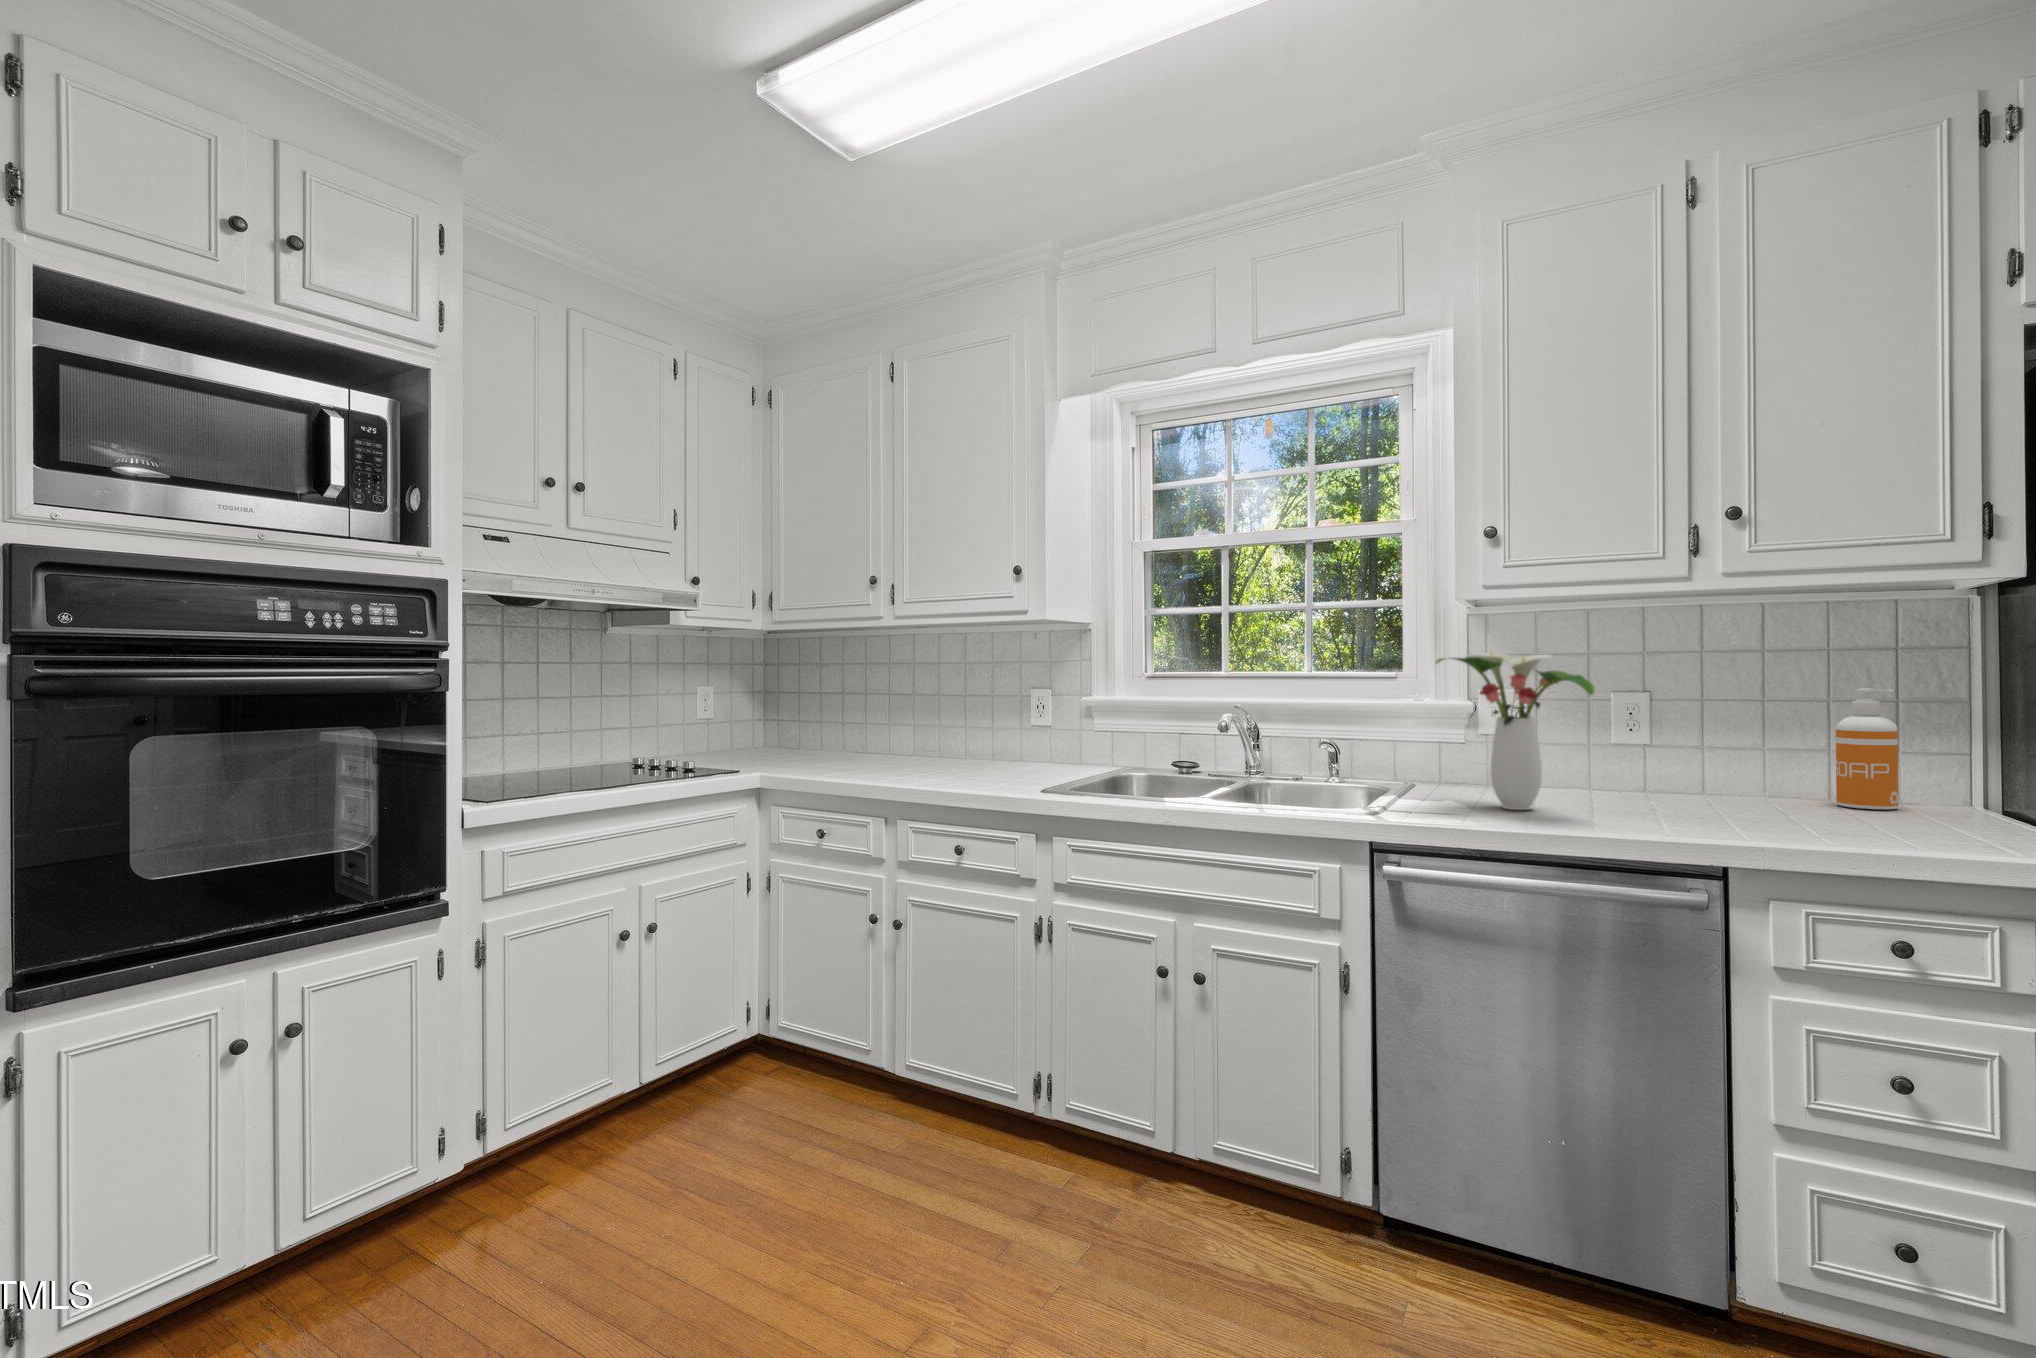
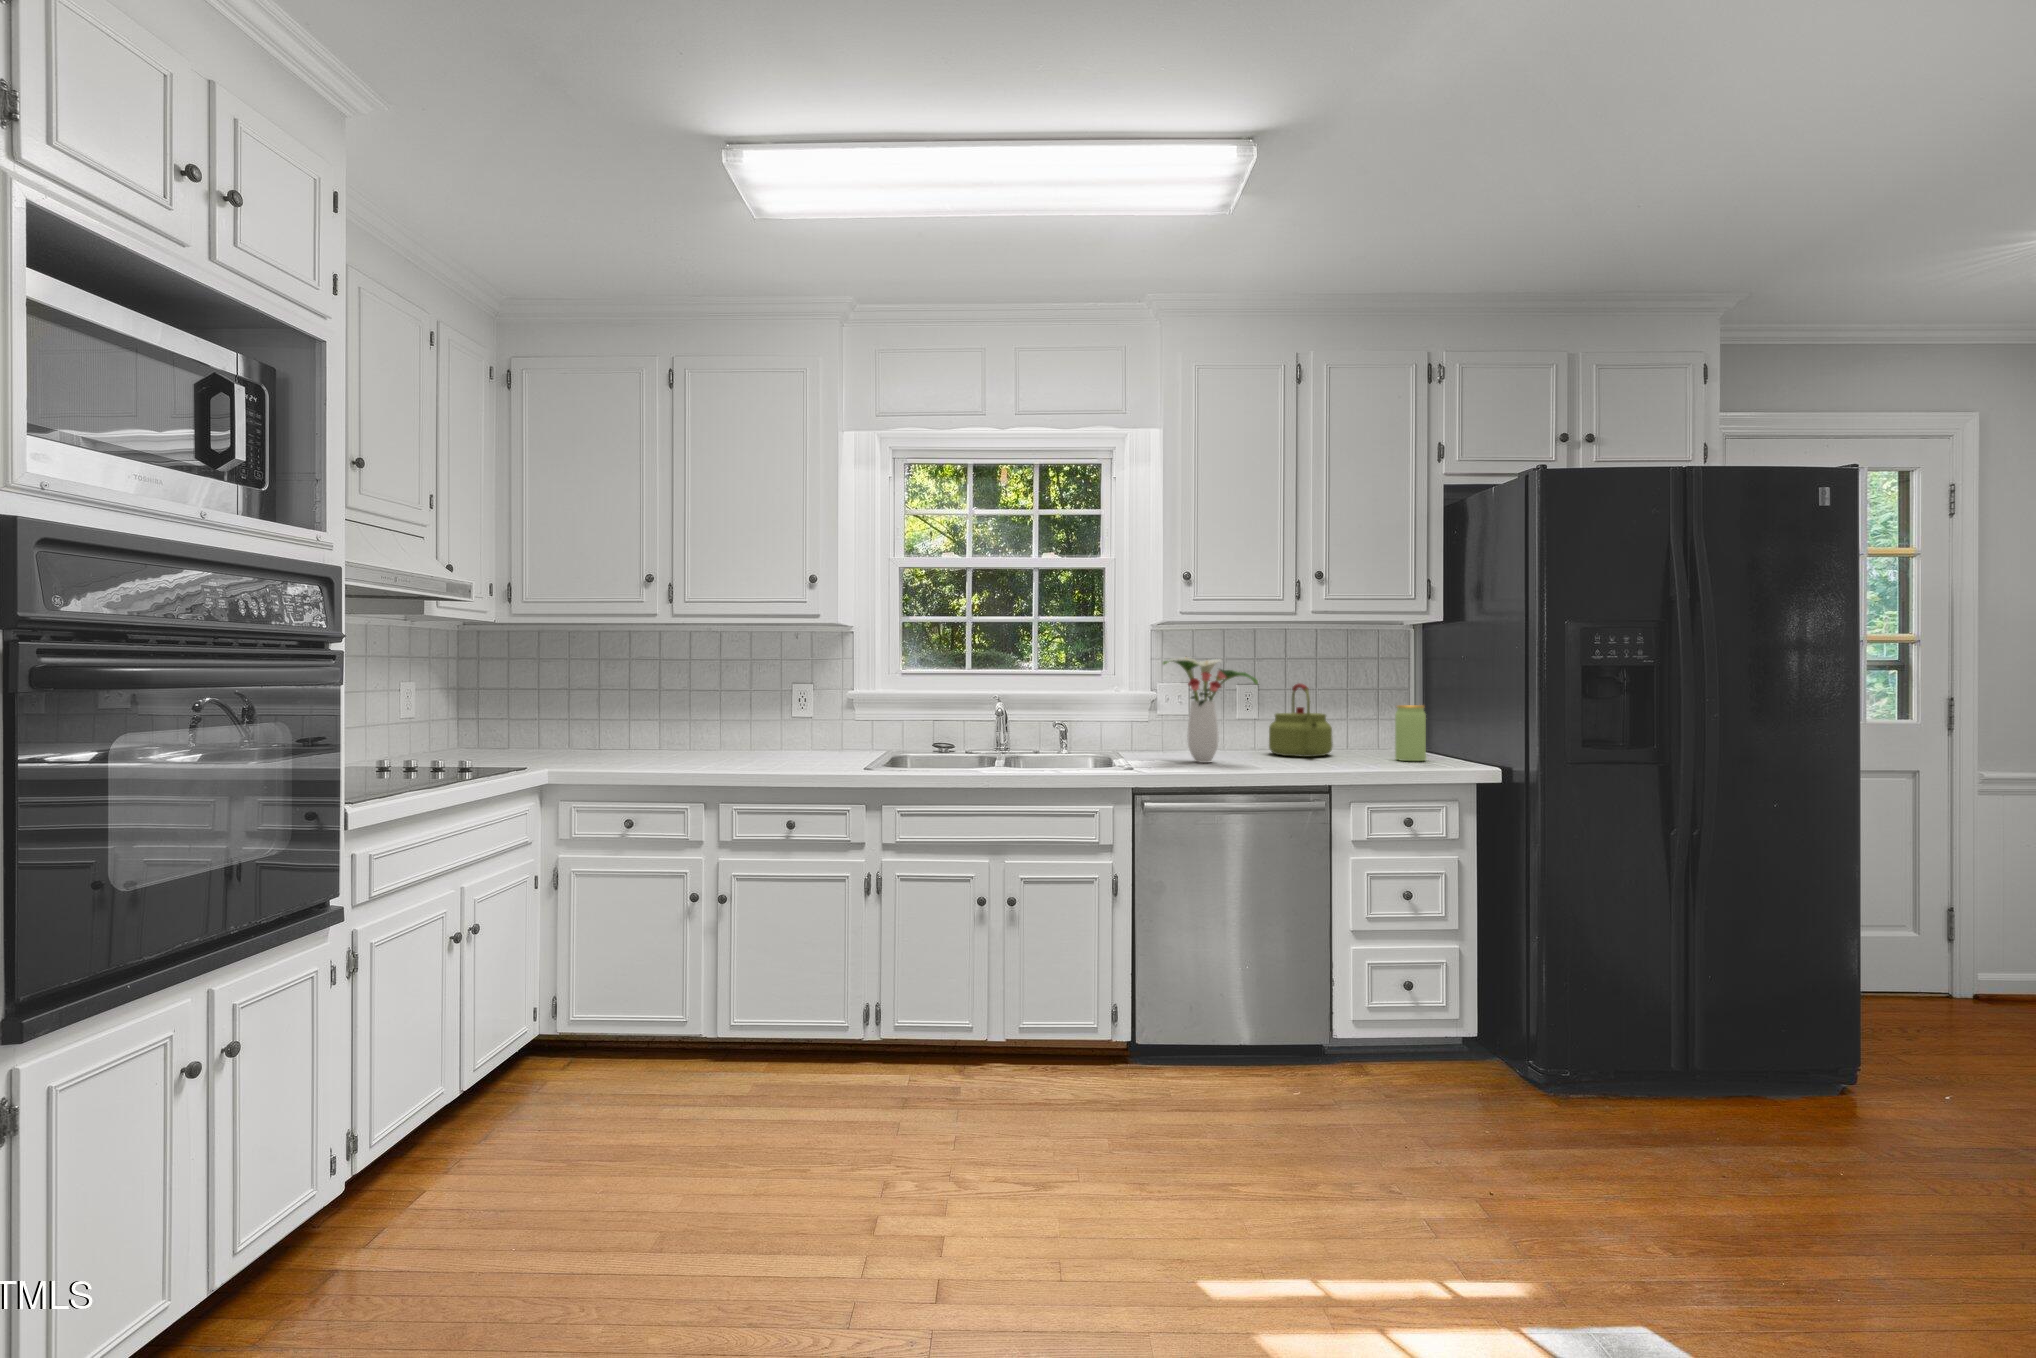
soap dispenser: present [1836,688,1898,810] -> none [1352,682,1382,752]
kettle: none [1658,691,1780,811] -> present [1269,683,1333,757]
jar: none [1900,731,1971,834] -> present [1395,705,1426,761]

